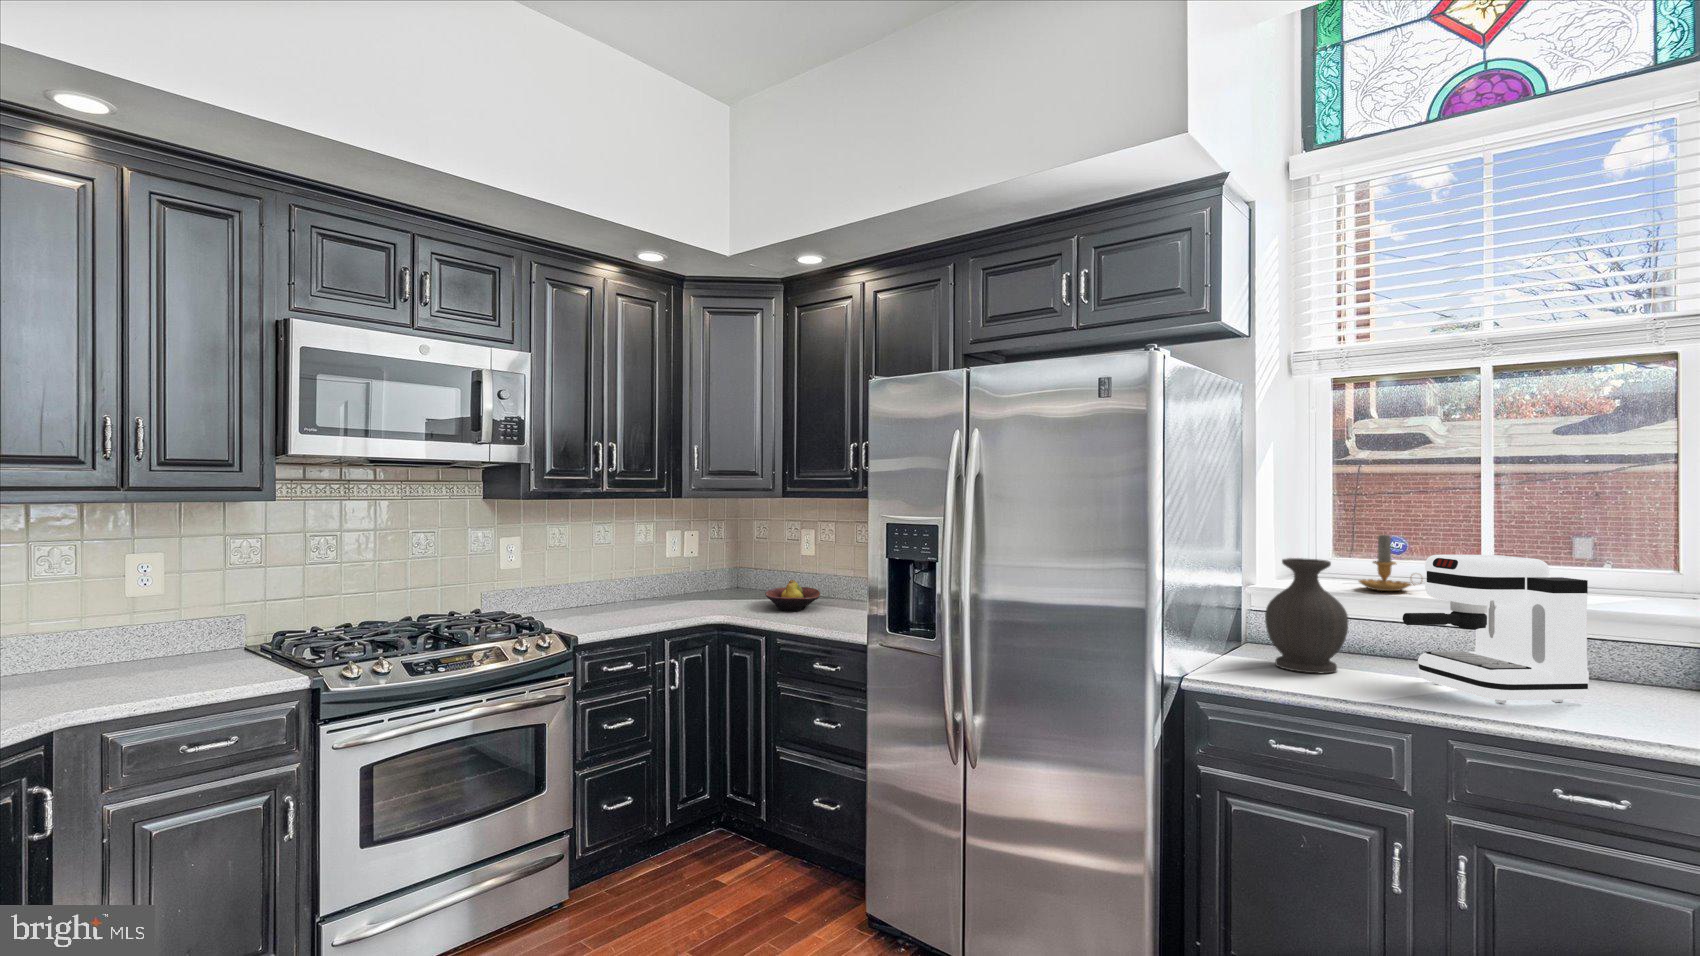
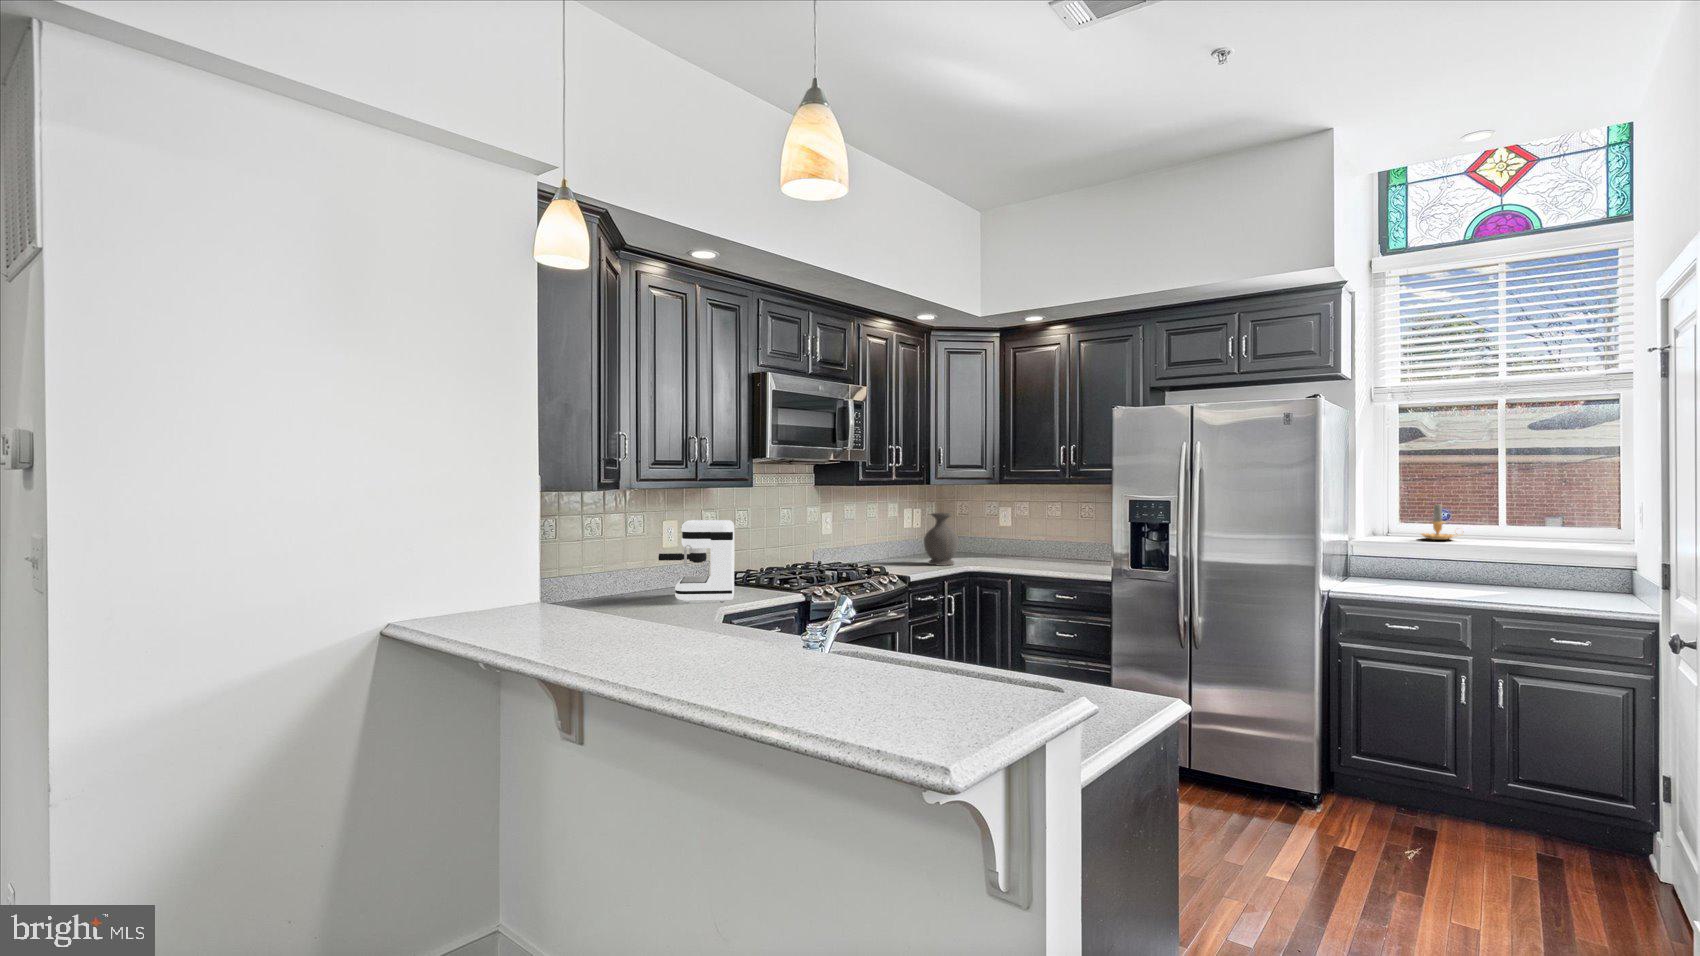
coffee maker: present [1403,555,1589,703] -> present [658,520,734,602]
vase: present [1265,558,1348,673] -> present [924,513,959,566]
fruit bowl: present [765,580,820,611] -> none [987,543,1030,563]

